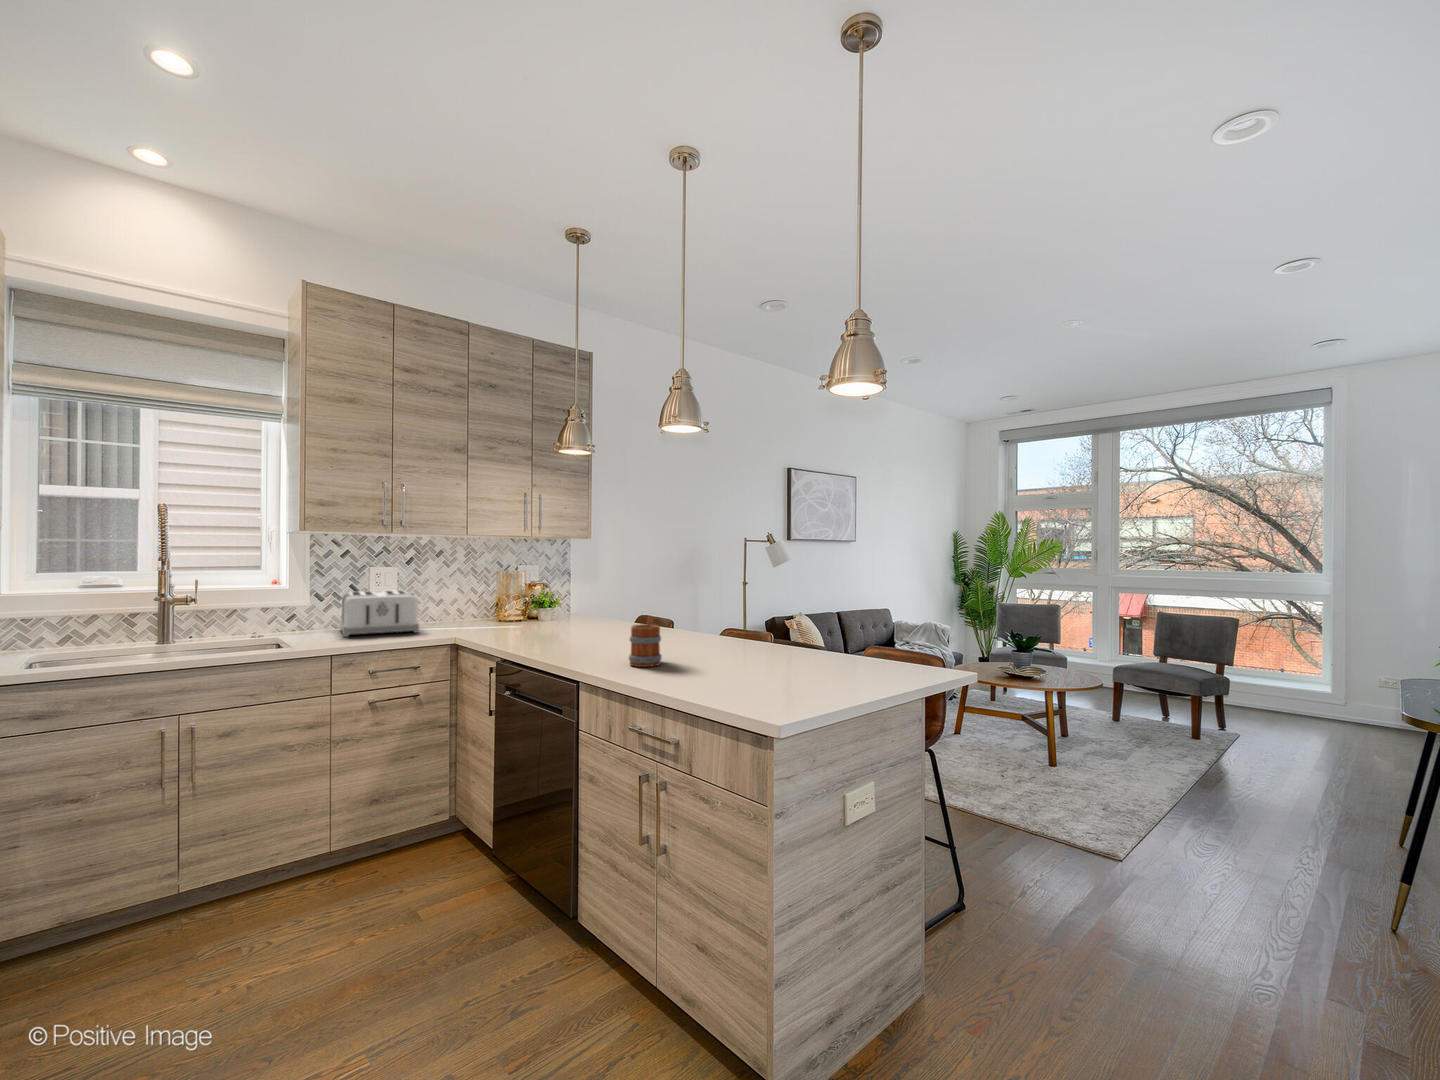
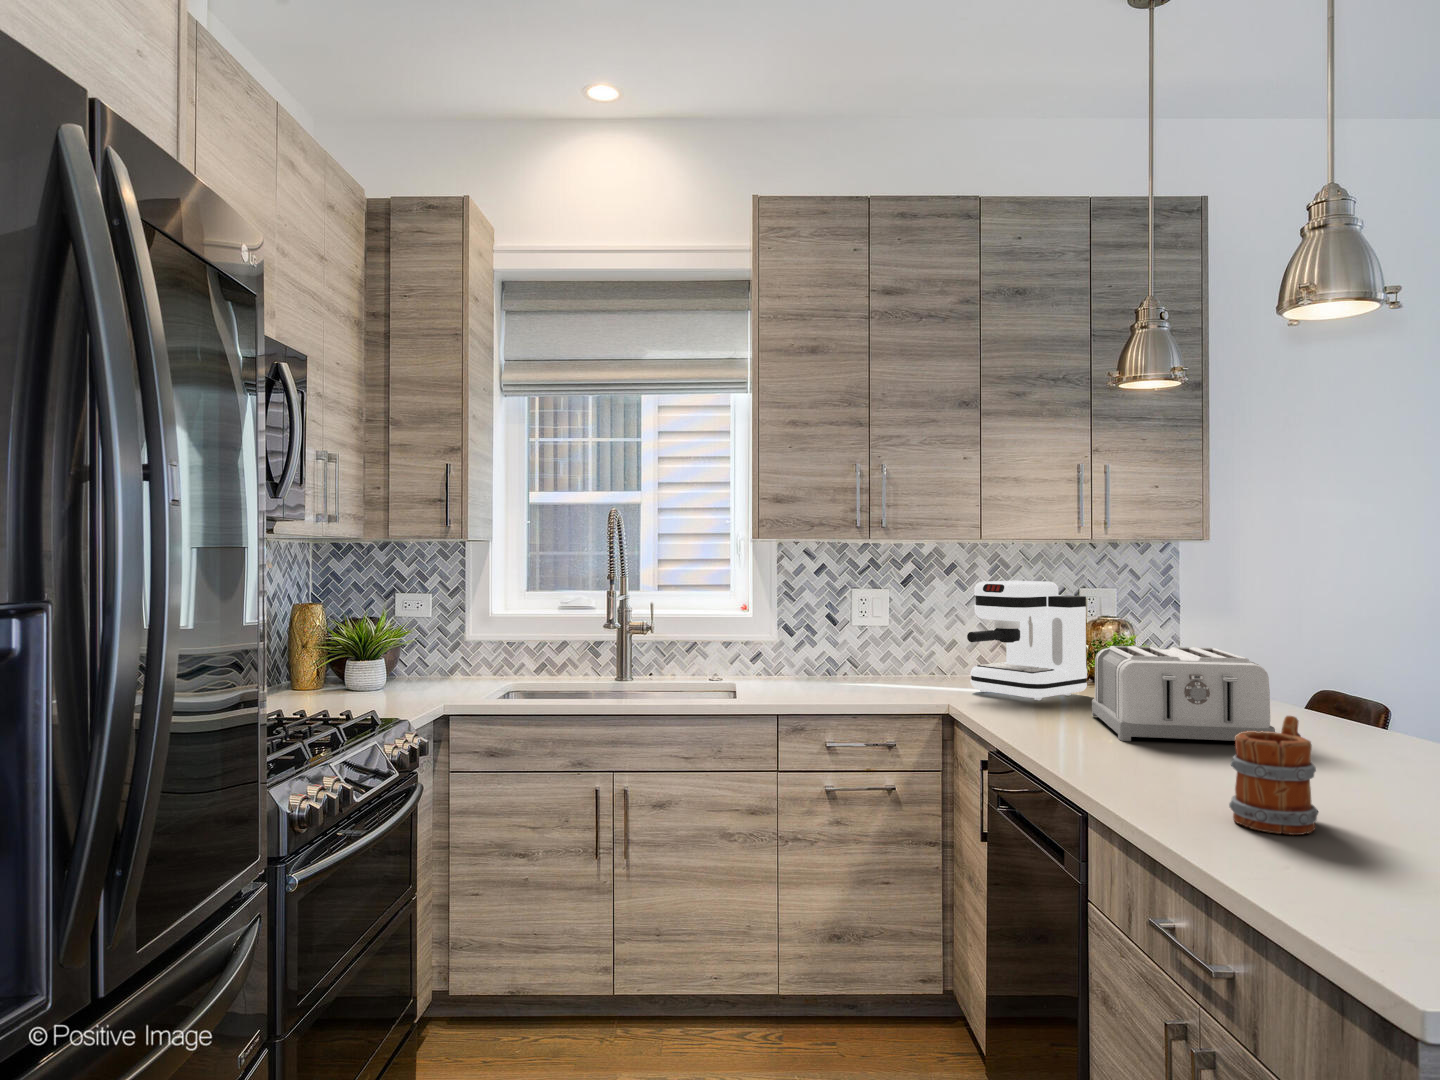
coffee maker: none [460,560,530,630] -> present [967,581,1087,700]
toaster: present [341,590,419,637] -> present [1092,646,1275,741]

